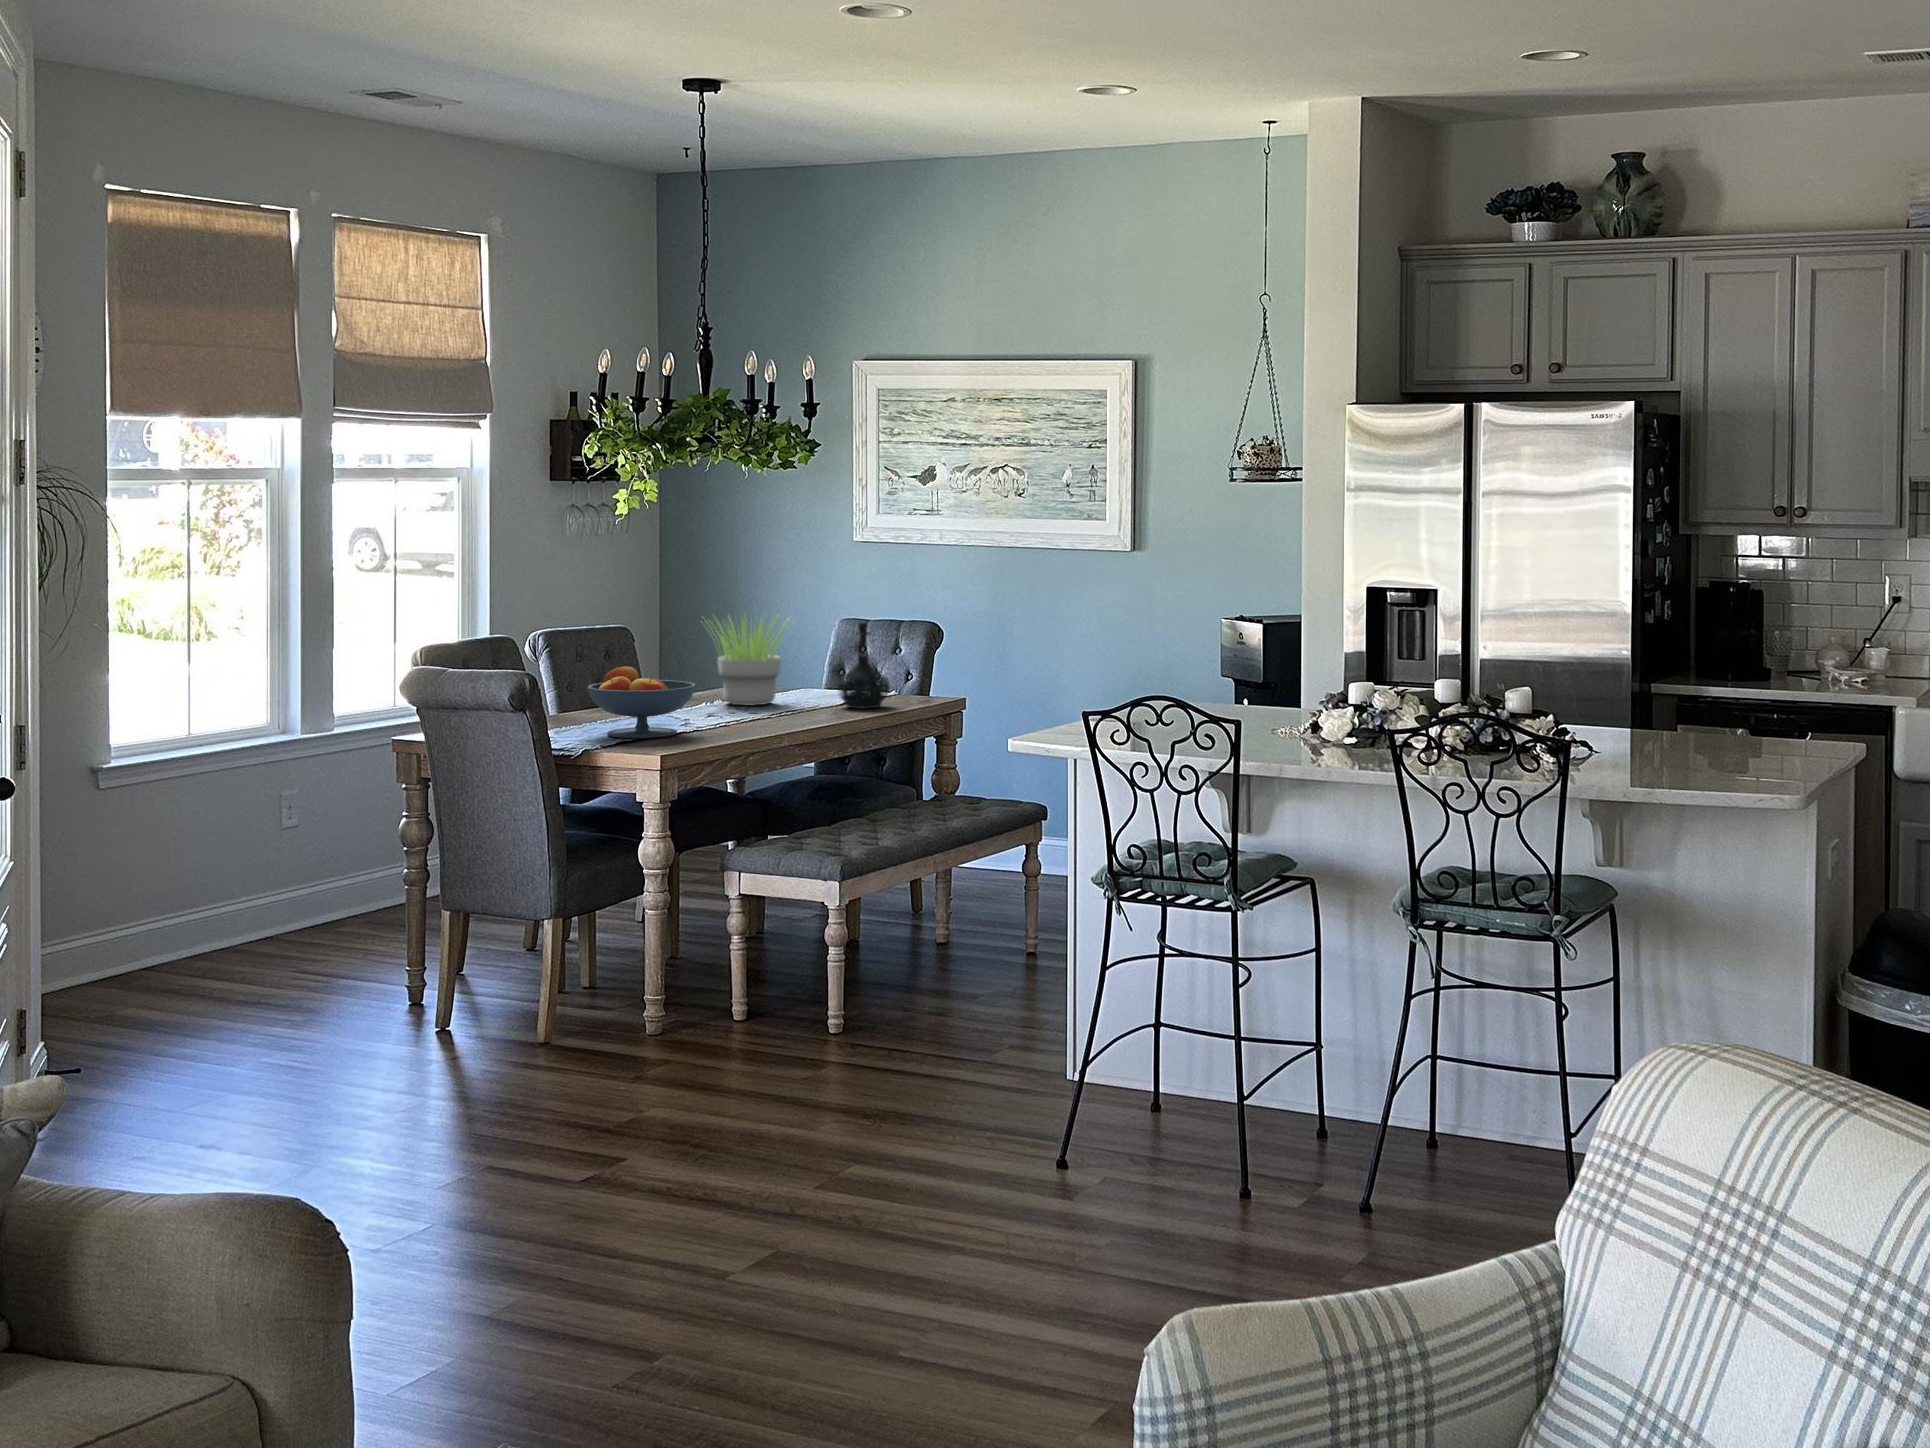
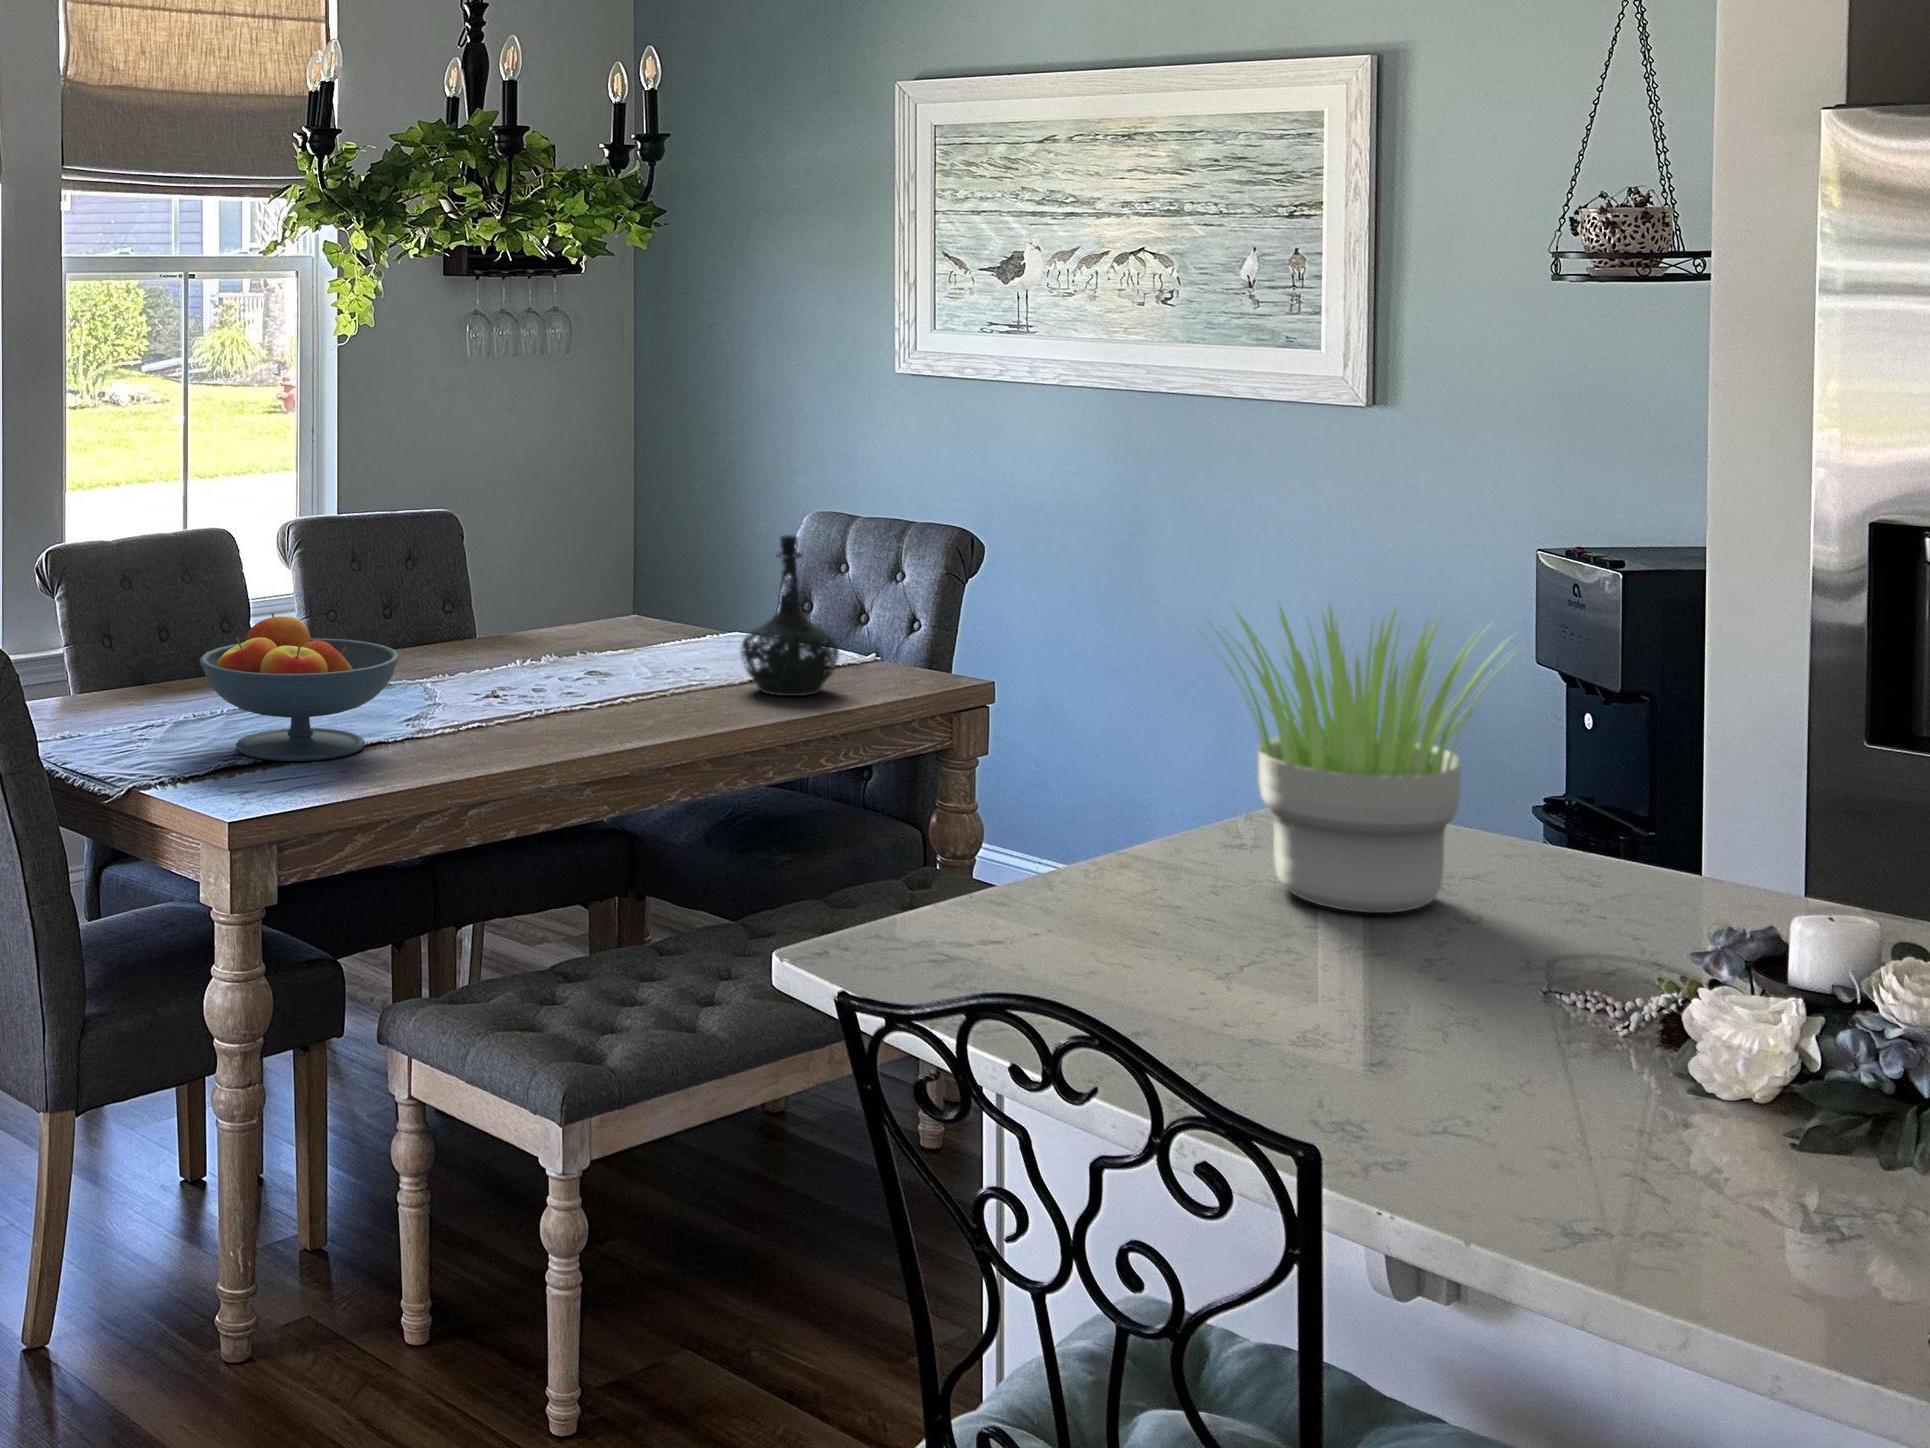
potted plant: present [709,615,792,705] -> present [1217,607,1508,913]

